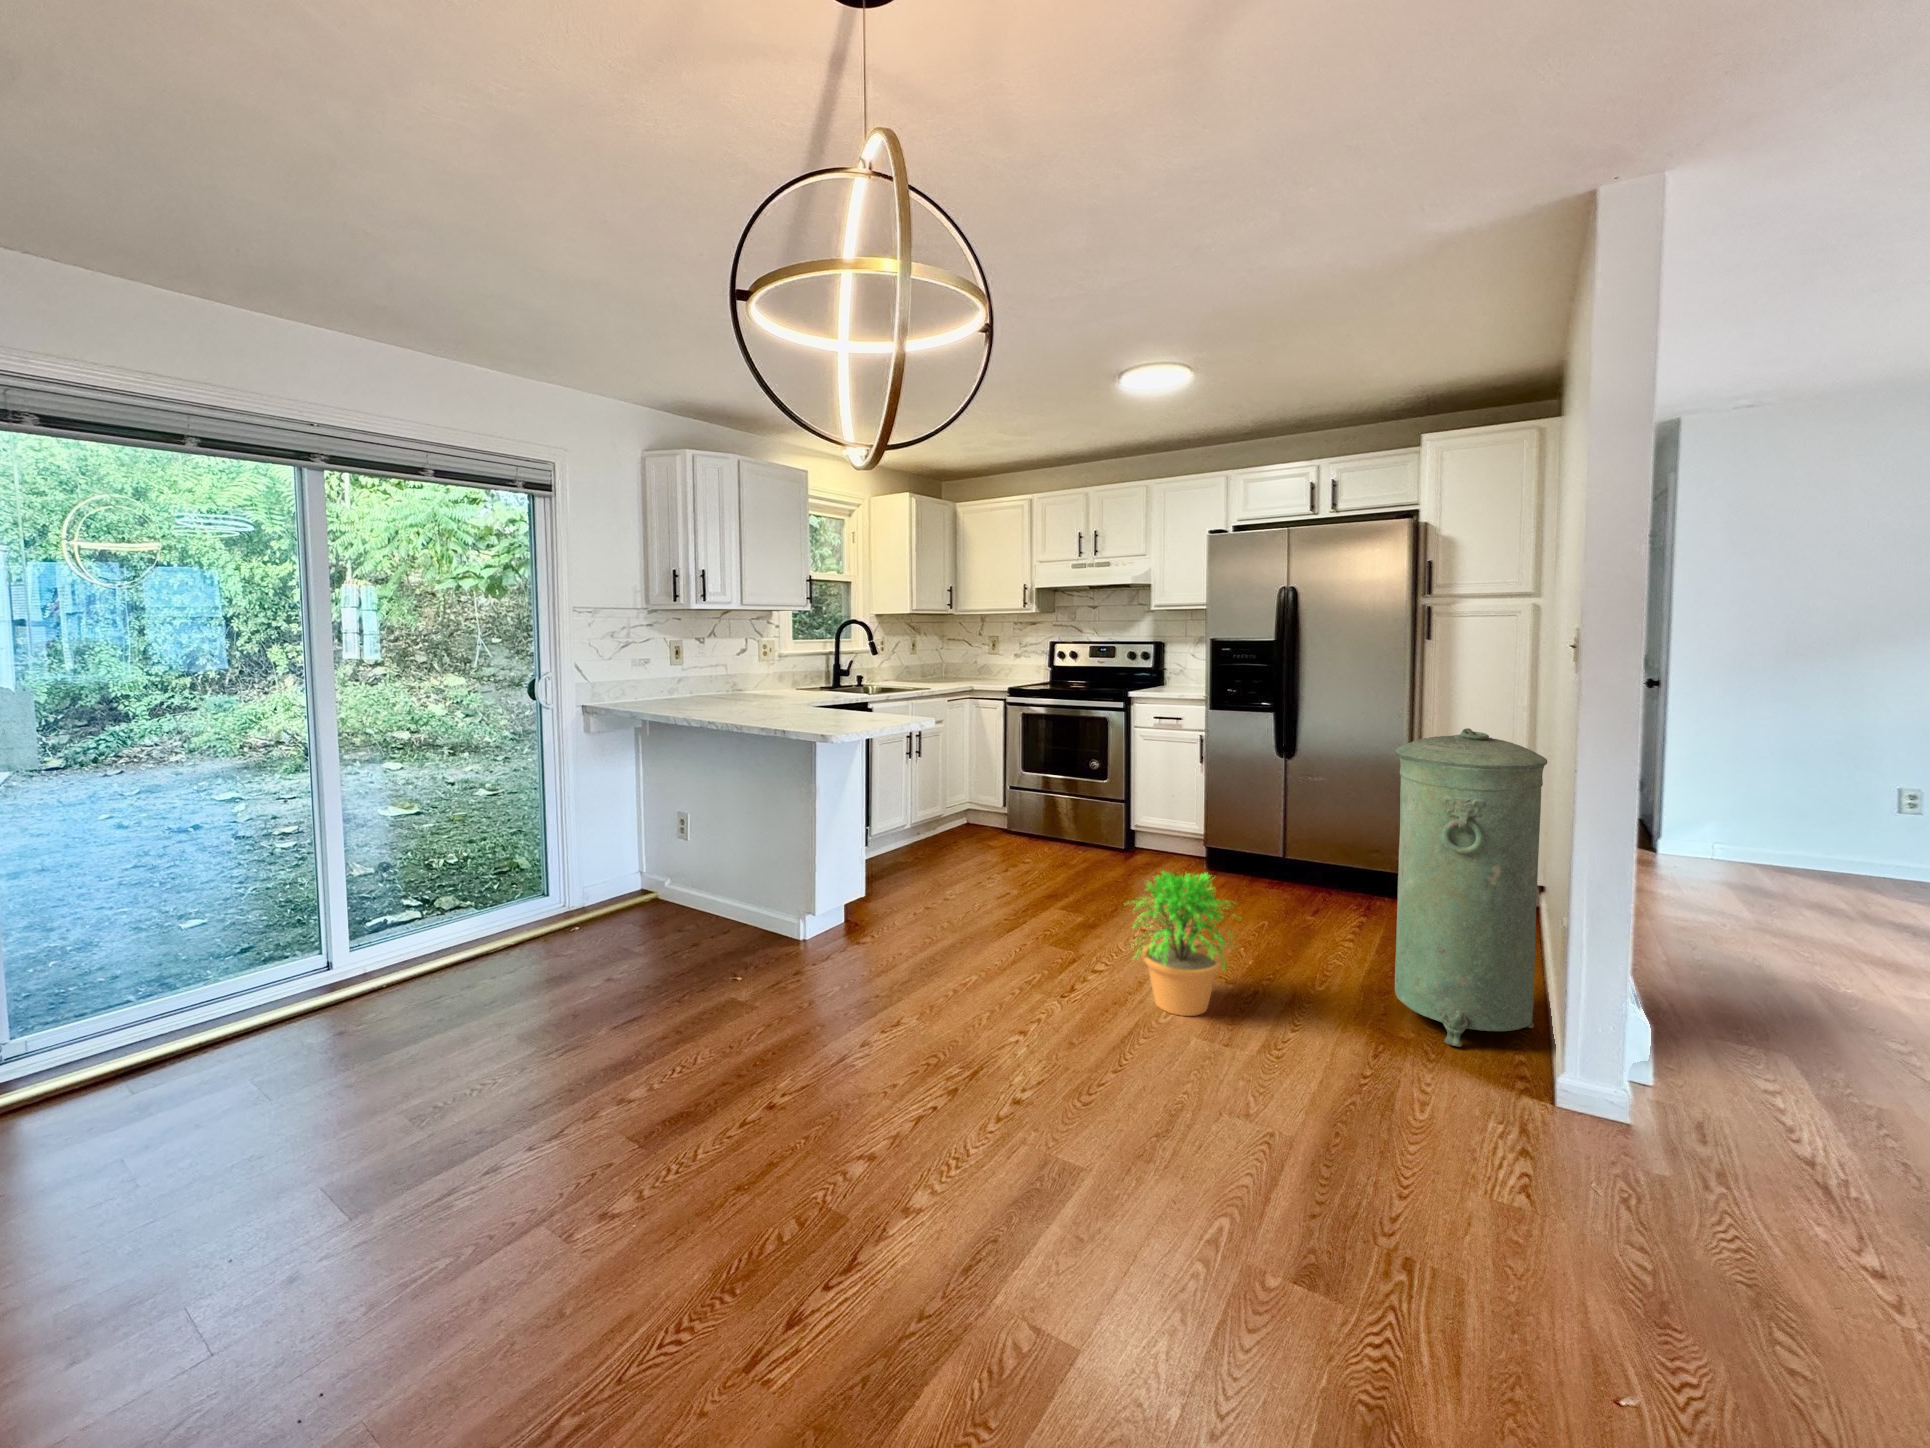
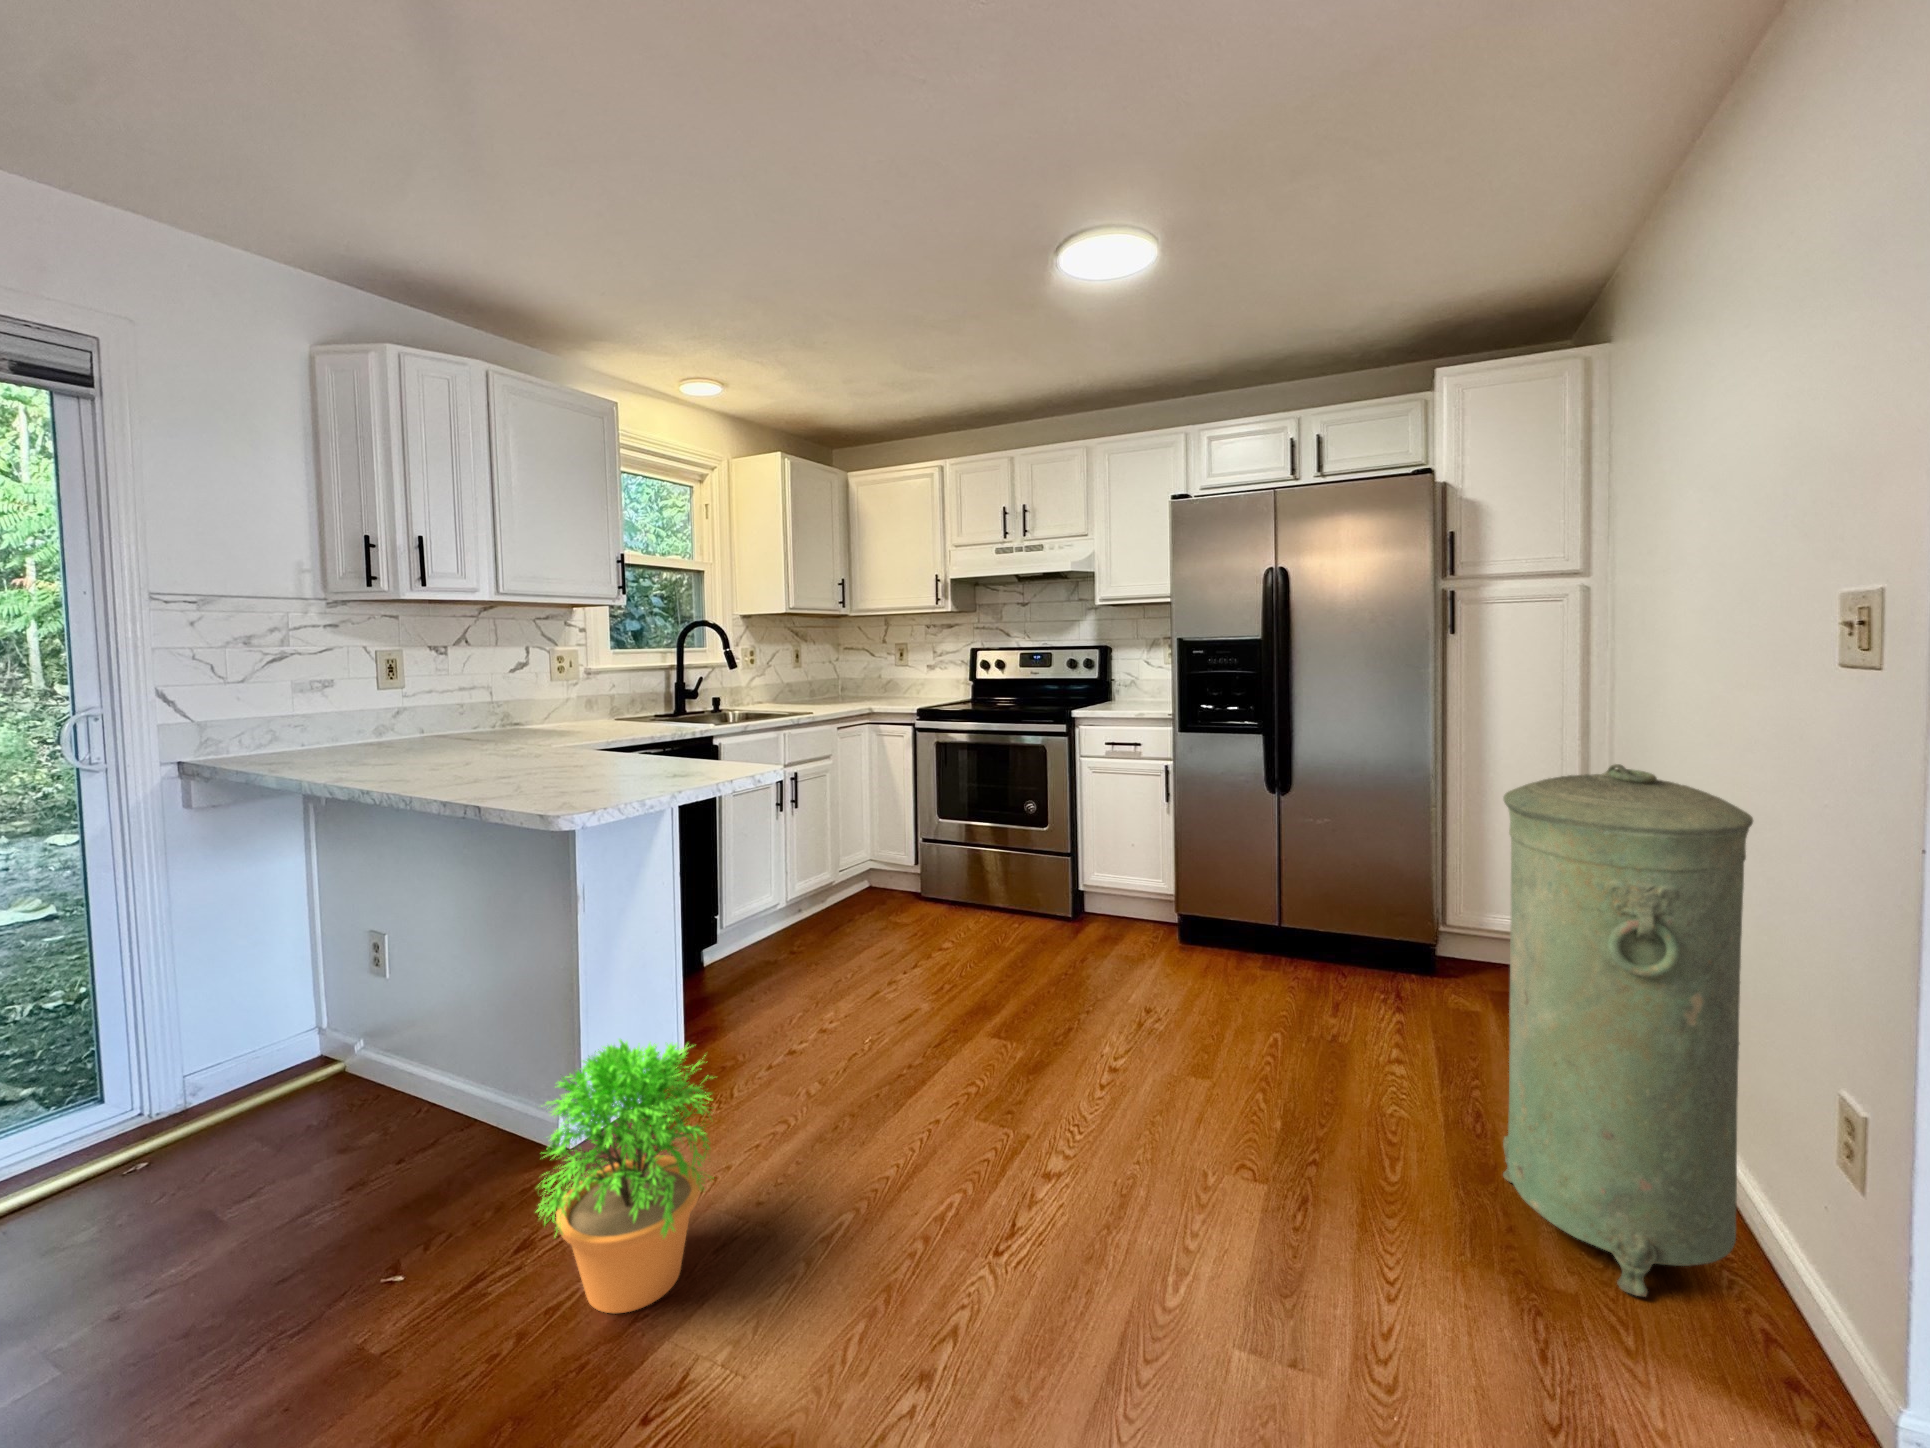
potted plant: present [1132,871,1234,1016] -> present [536,1039,714,1313]

